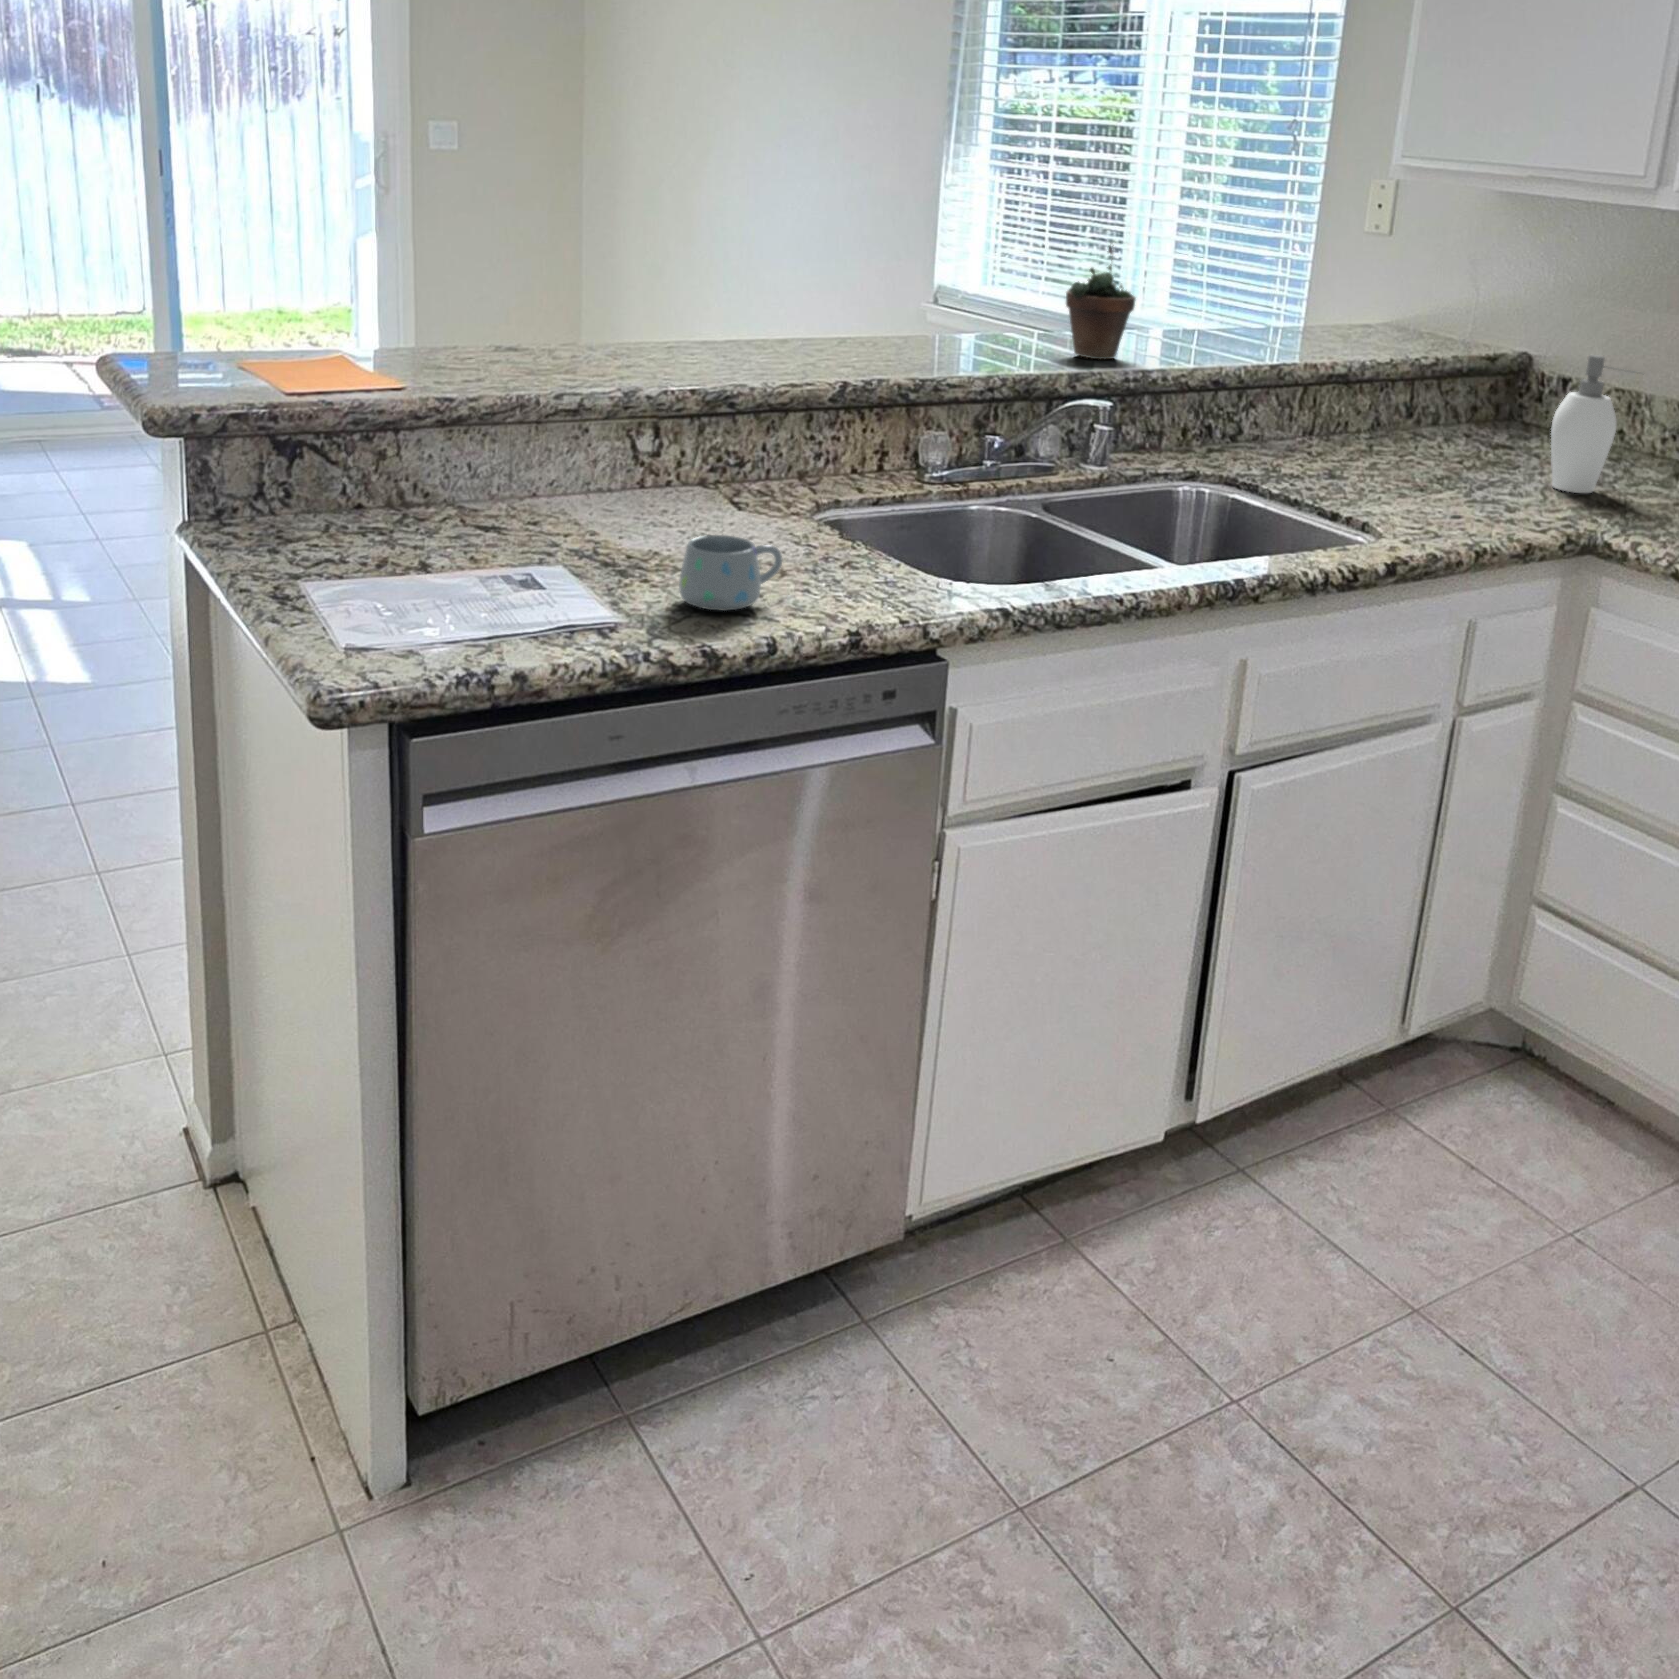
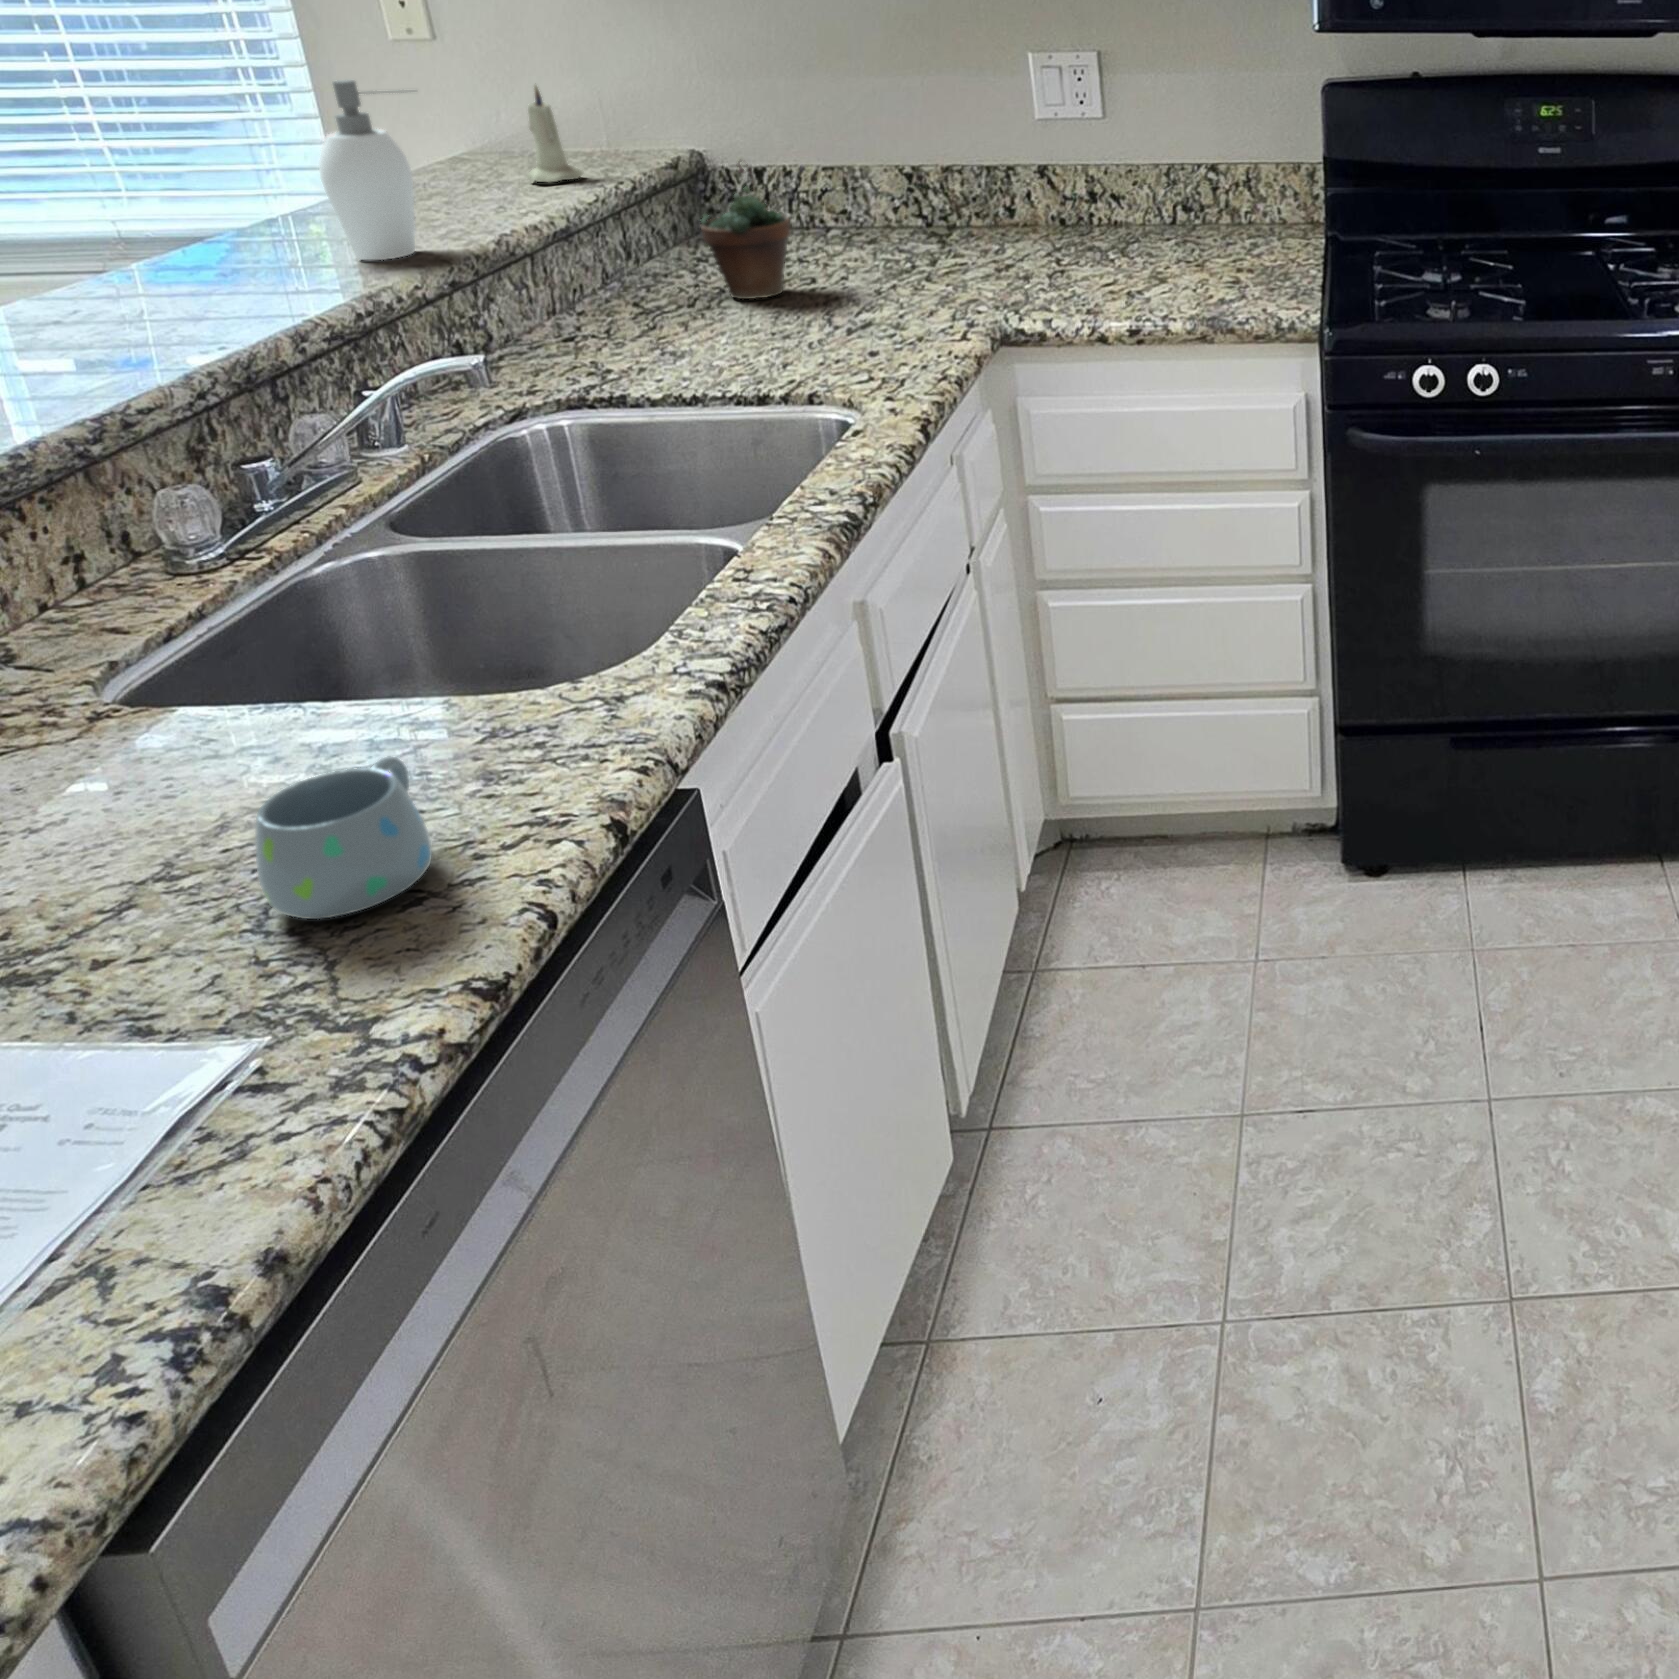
succulent plant: present [1066,247,1136,359] -> present [700,162,791,299]
candle: none [1388,273,1428,352] -> present [527,86,583,182]
soap dispenser: present [1551,355,1616,493] -> present [319,80,415,260]

